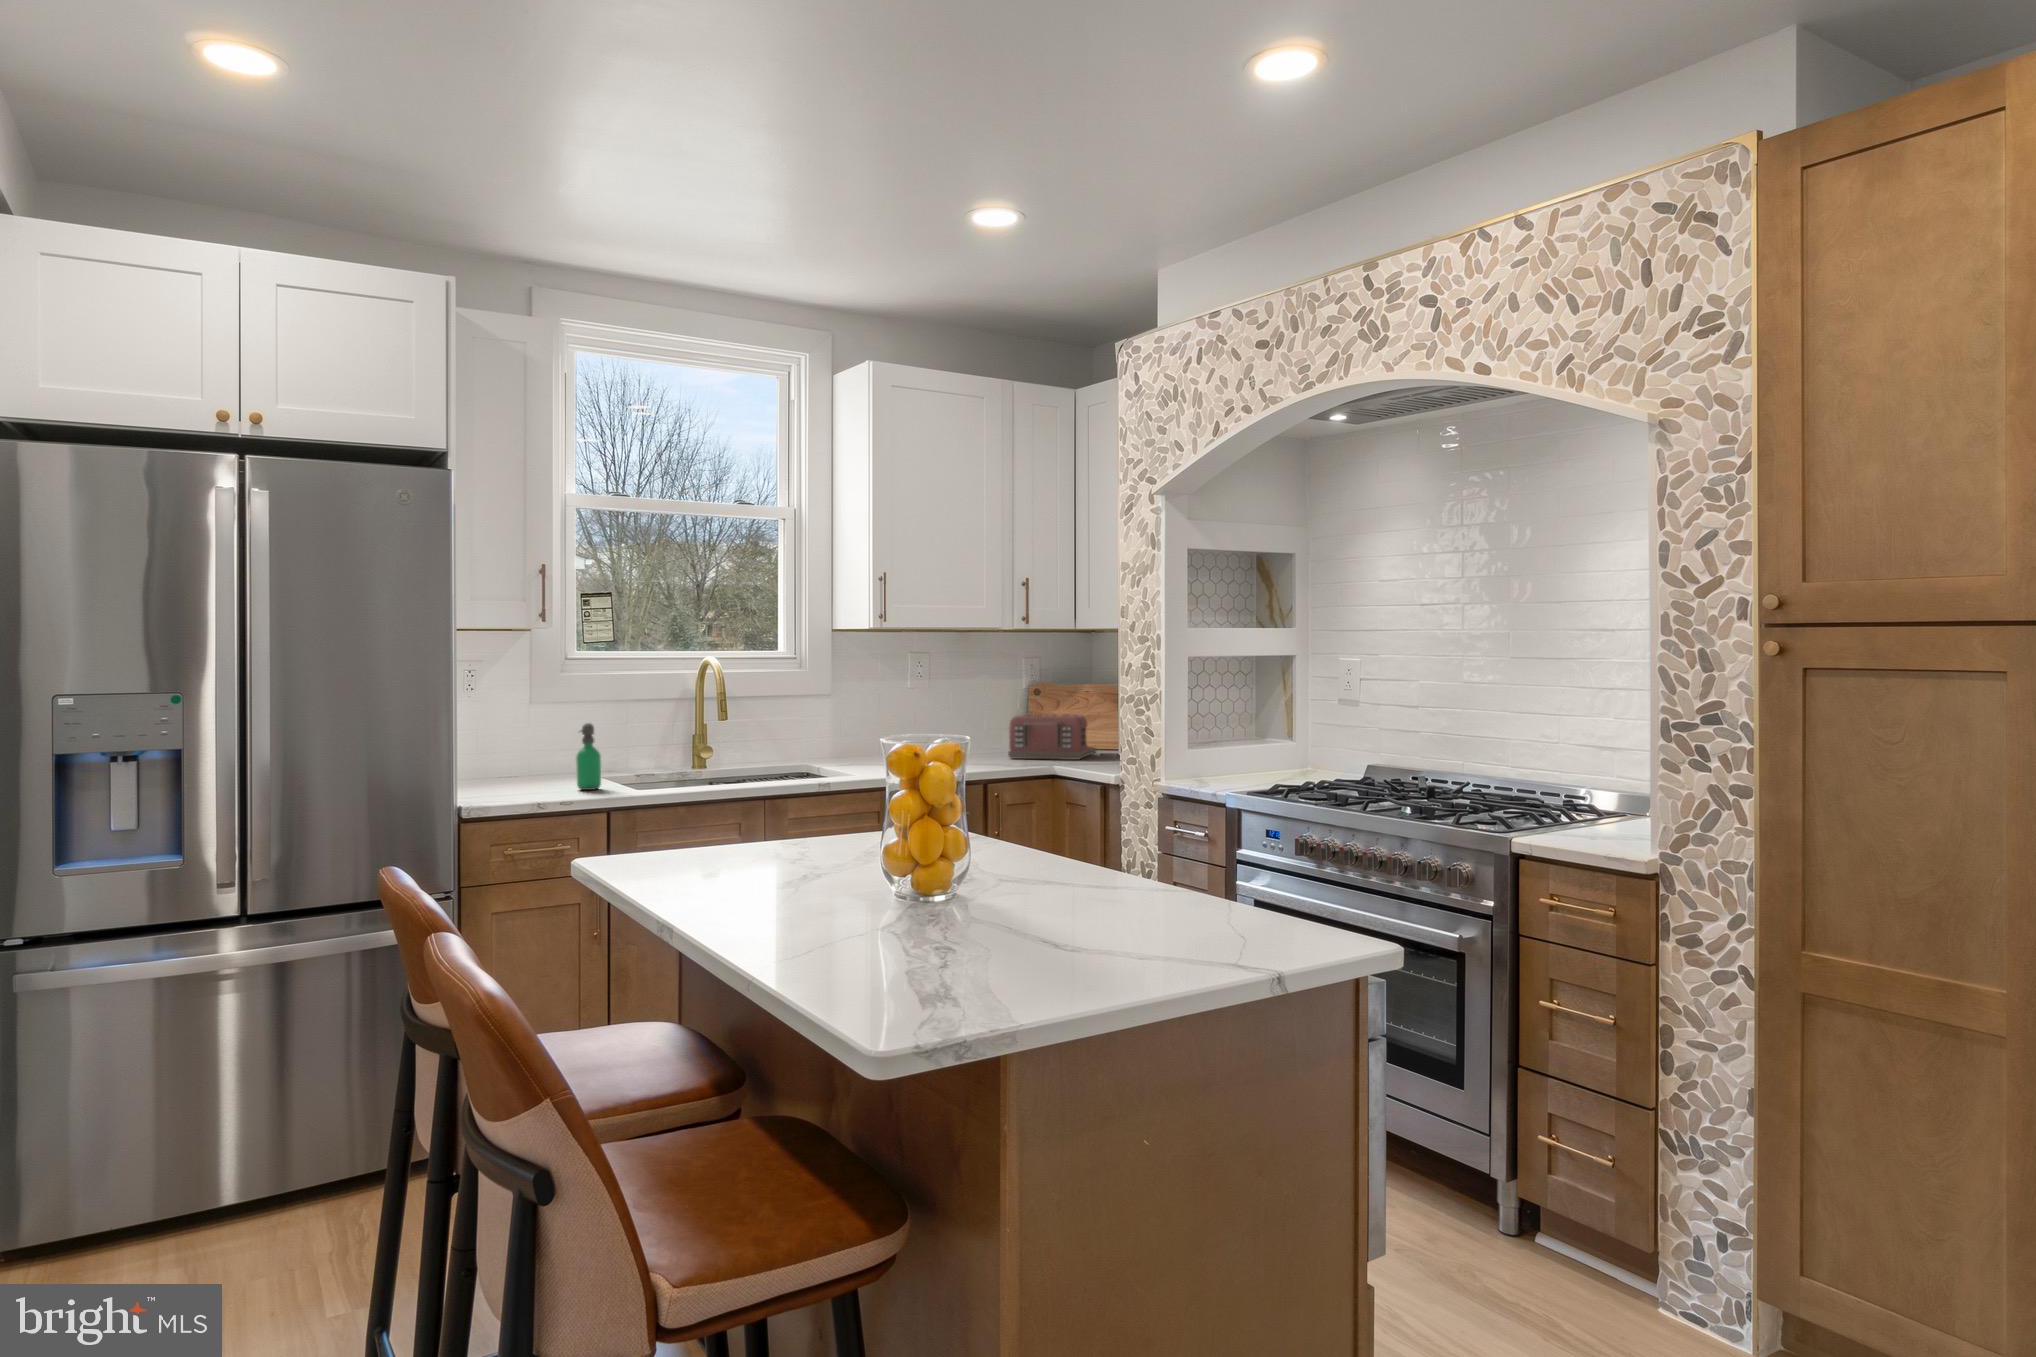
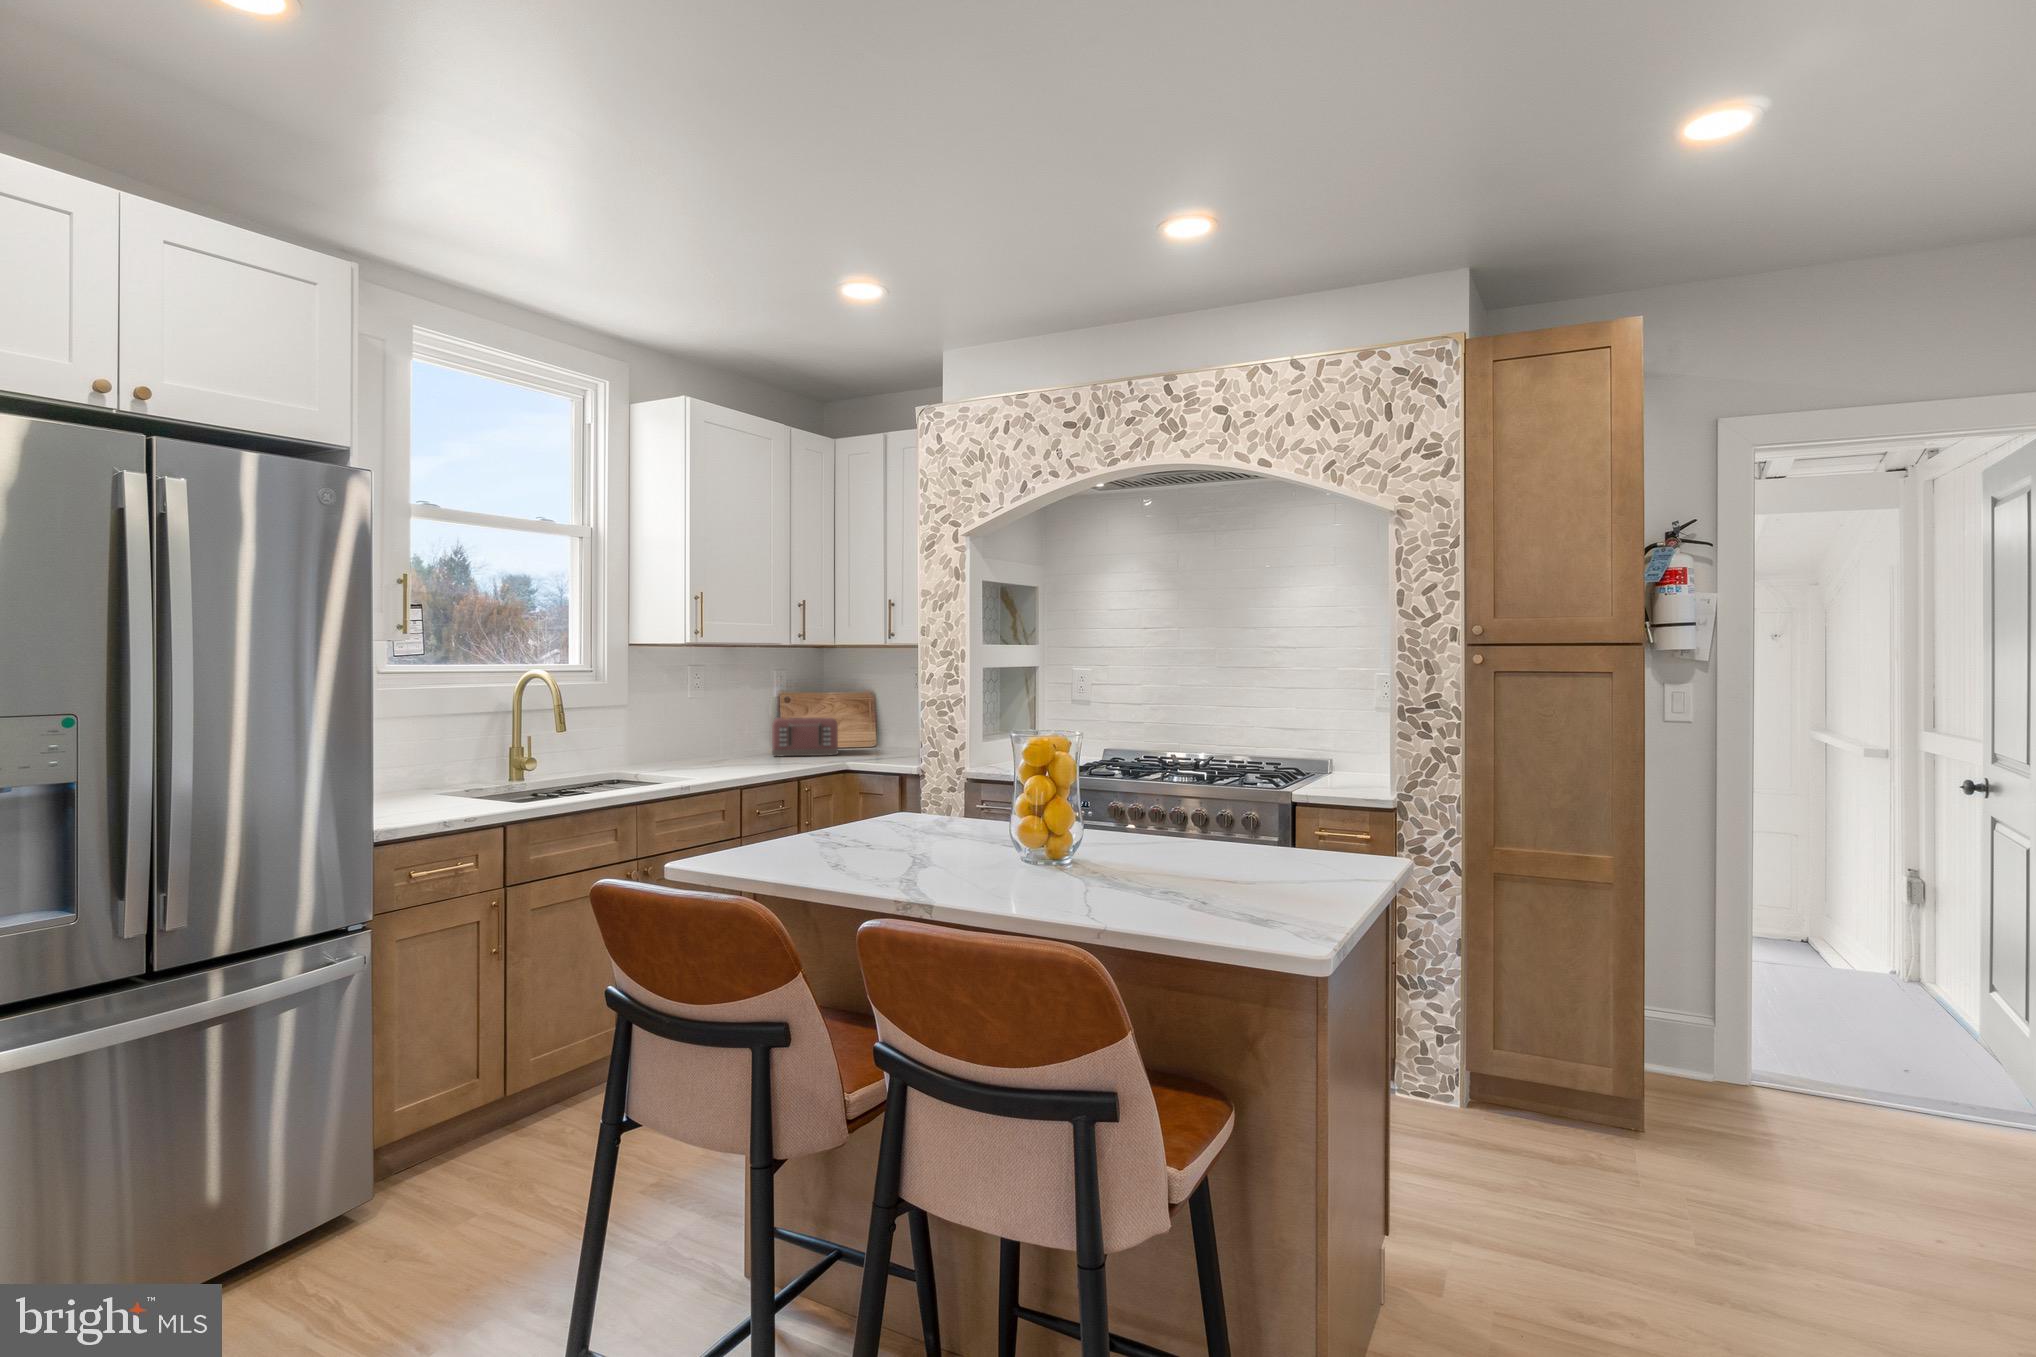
soap dispenser: present [576,723,601,790] -> none [408,730,435,799]

